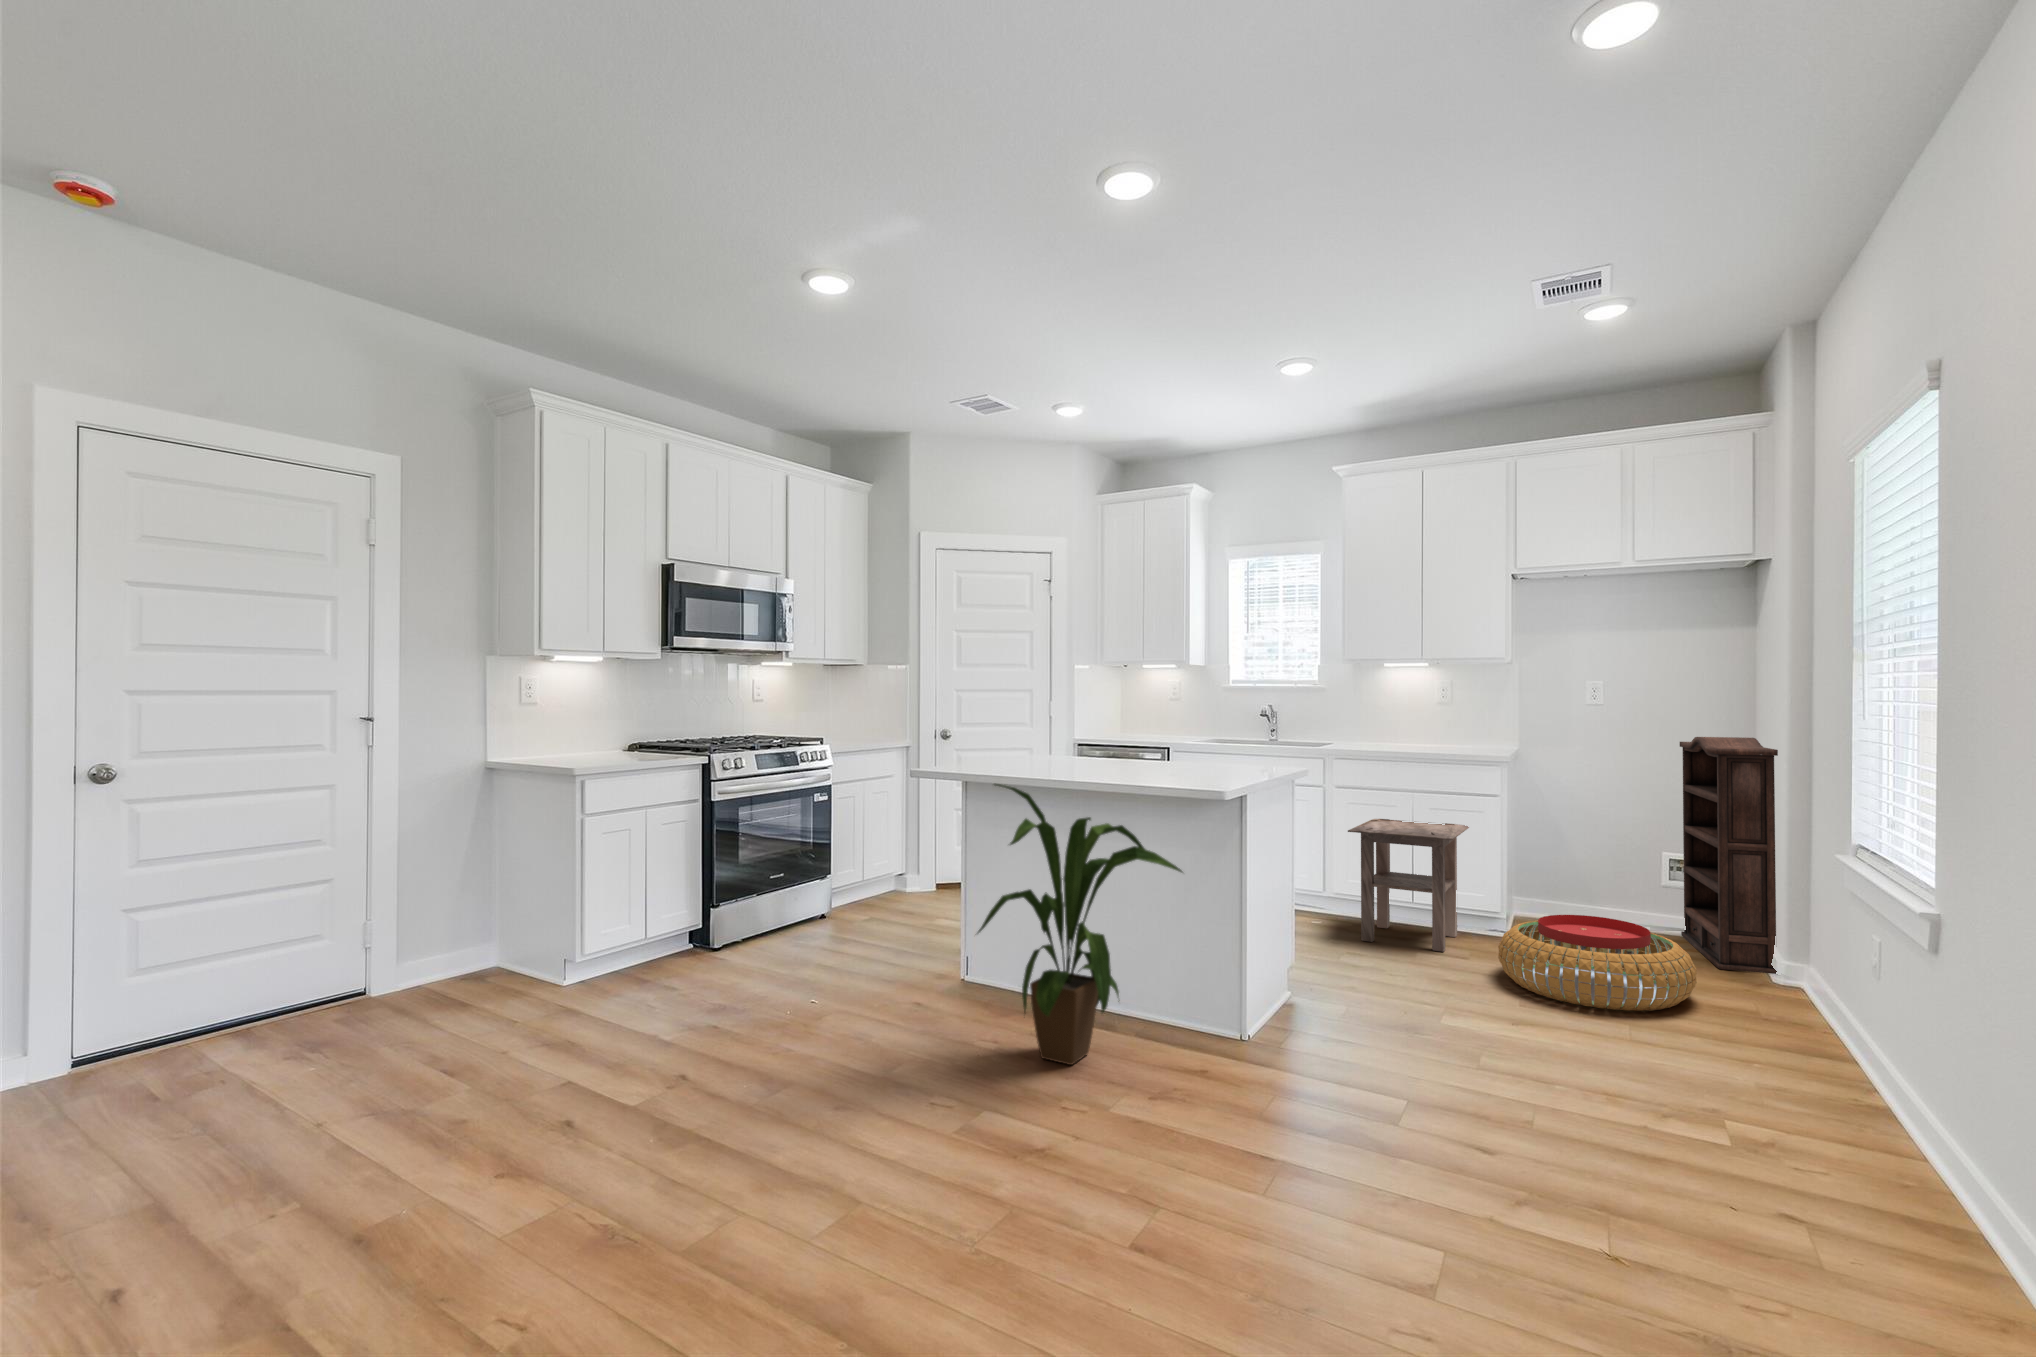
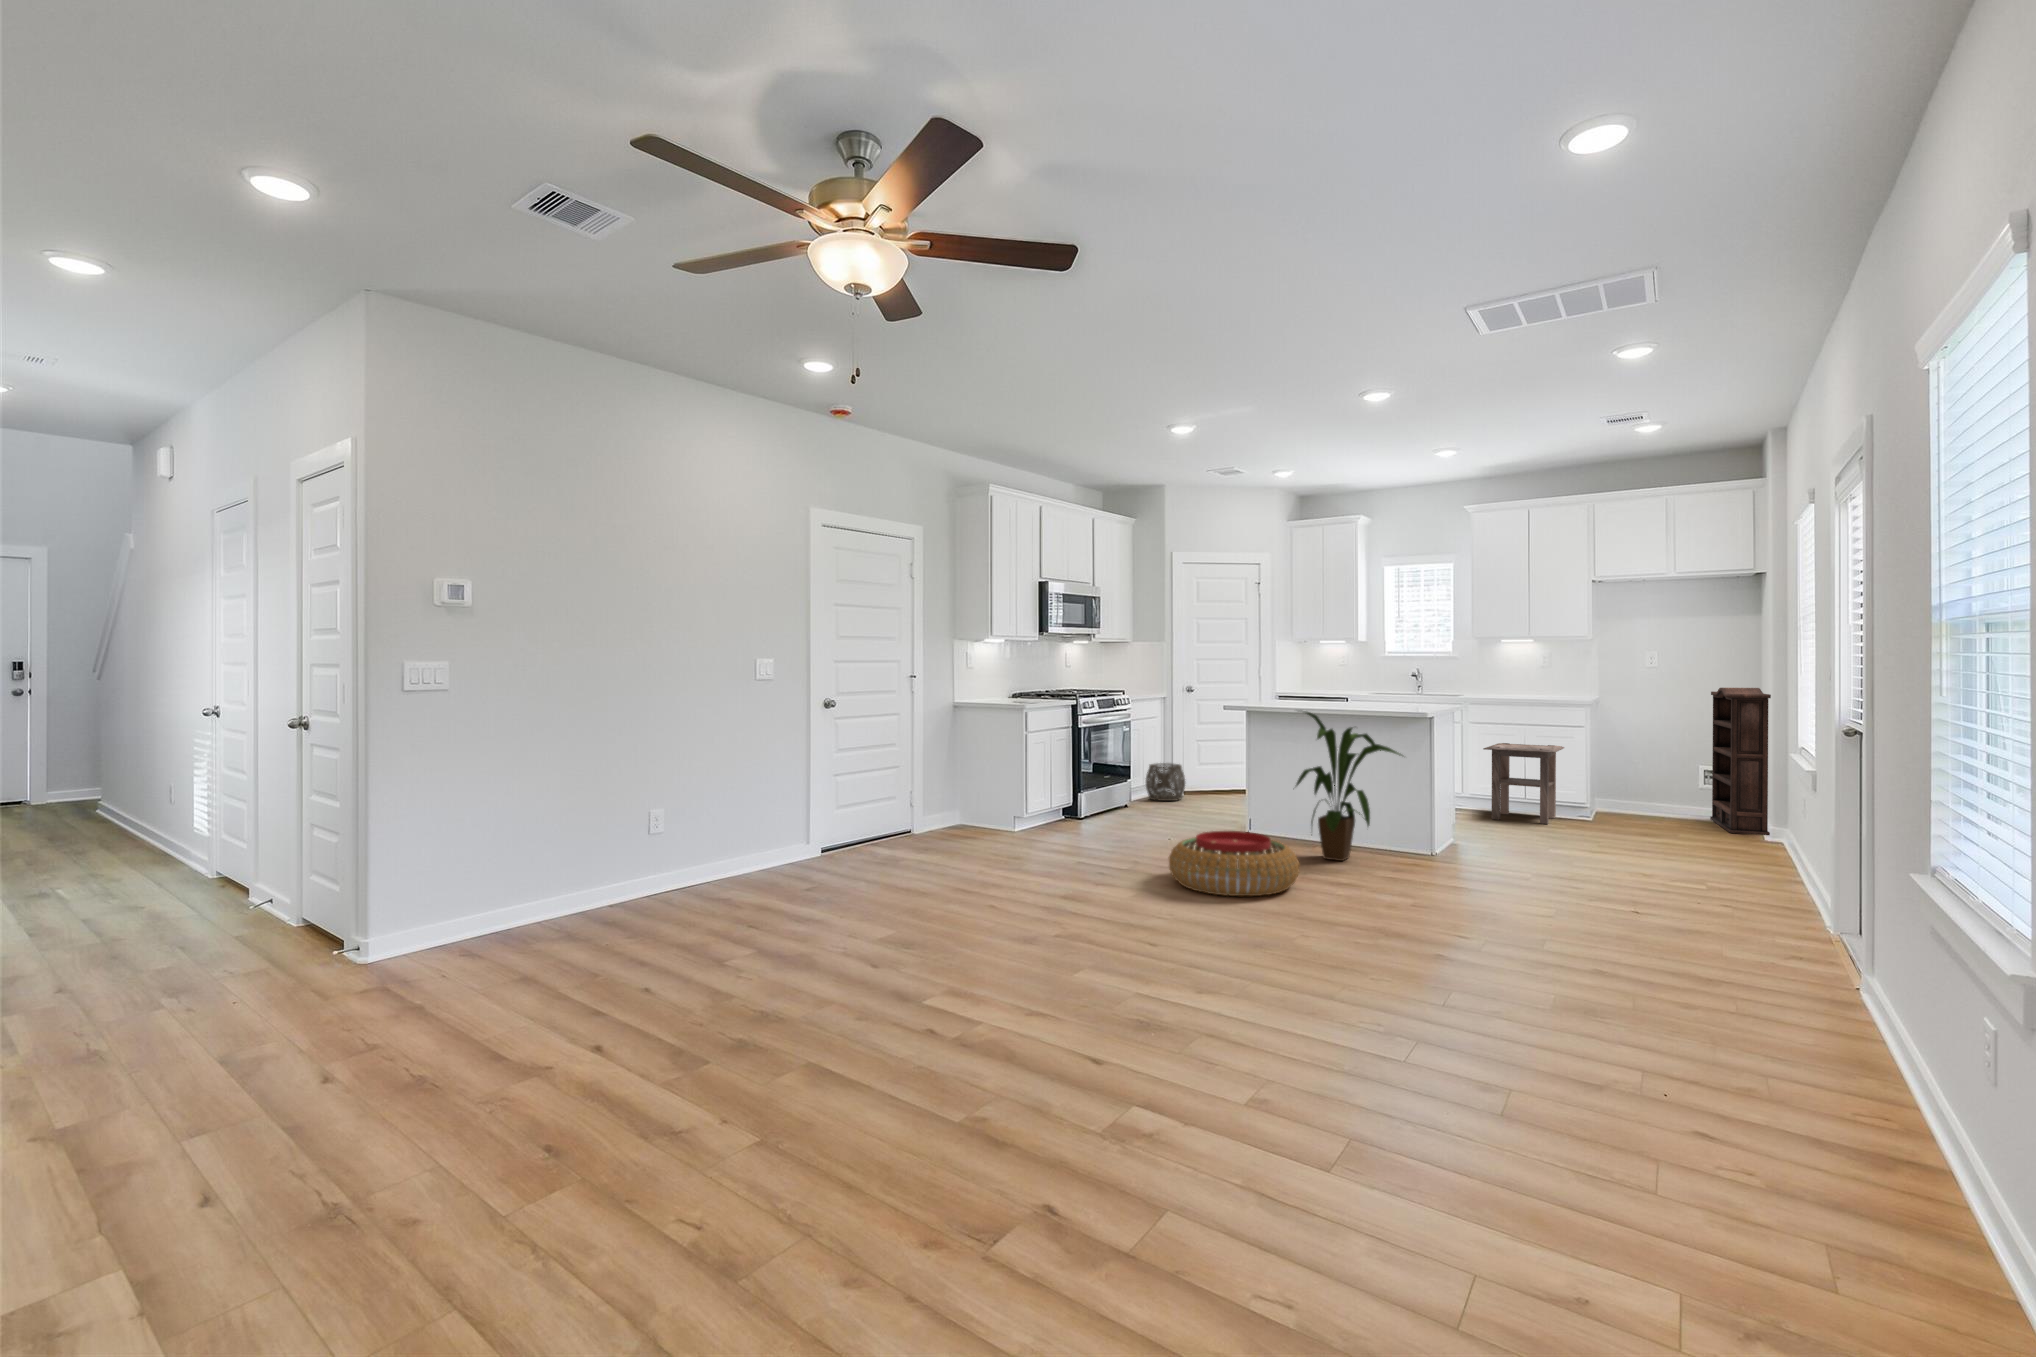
woven basket: none [861,845,923,907] -> present [1146,763,1185,801]
pouf: present [1498,915,1697,1011] -> present [1169,831,1299,896]

